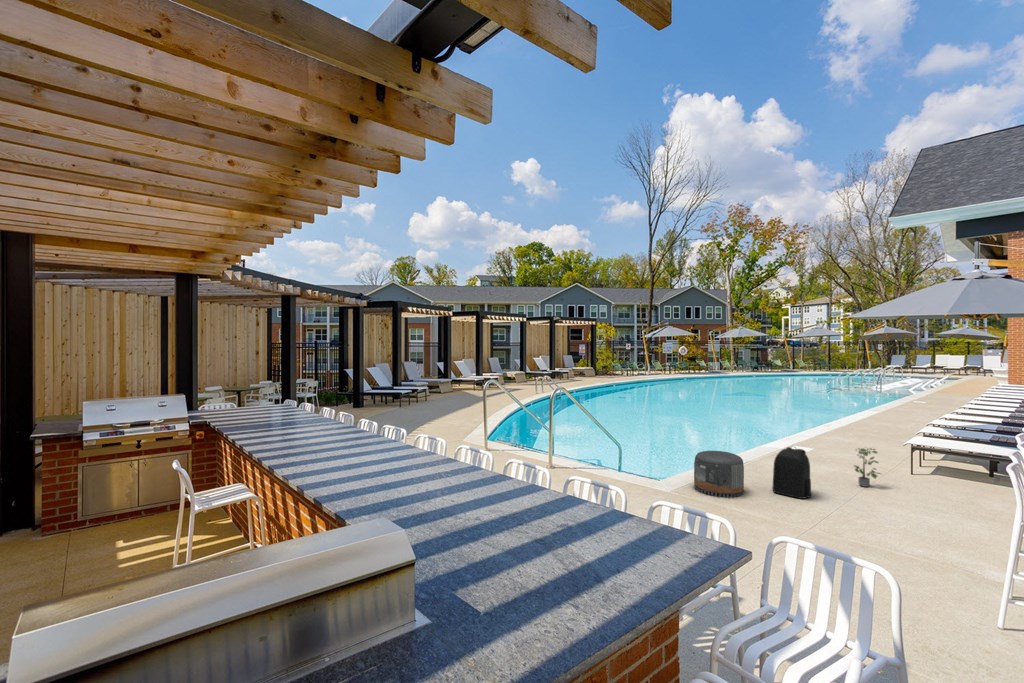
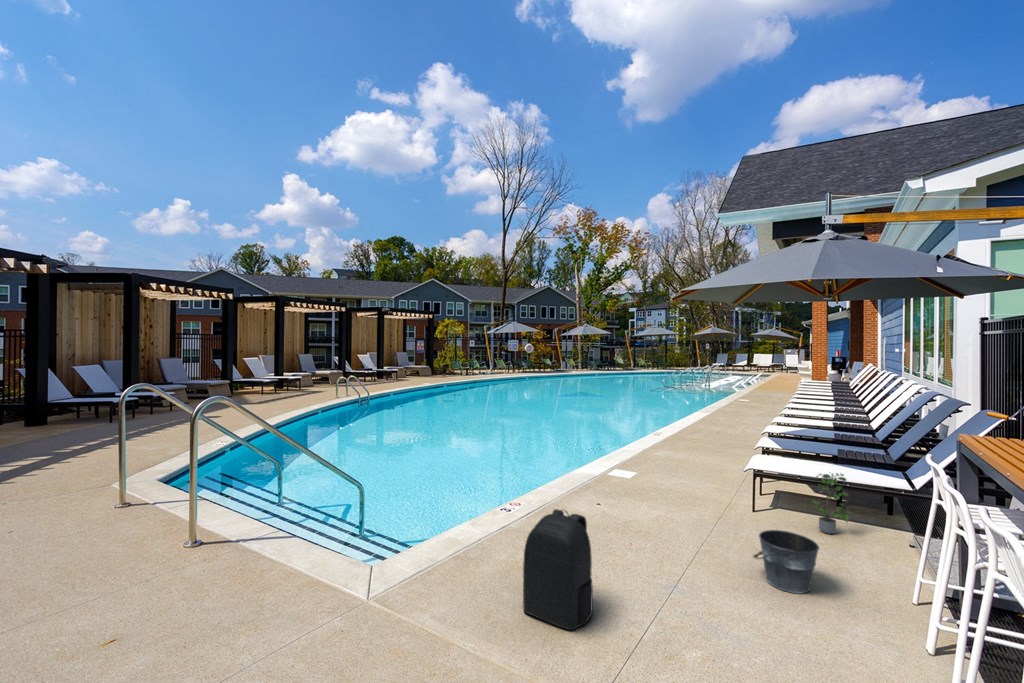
potted plant: present [854,448,880,487] -> present [811,473,852,534]
pouf: present [694,451,744,497] -> none [361,523,464,648]
bucket: none [905,468,945,499] -> present [754,530,819,593]

